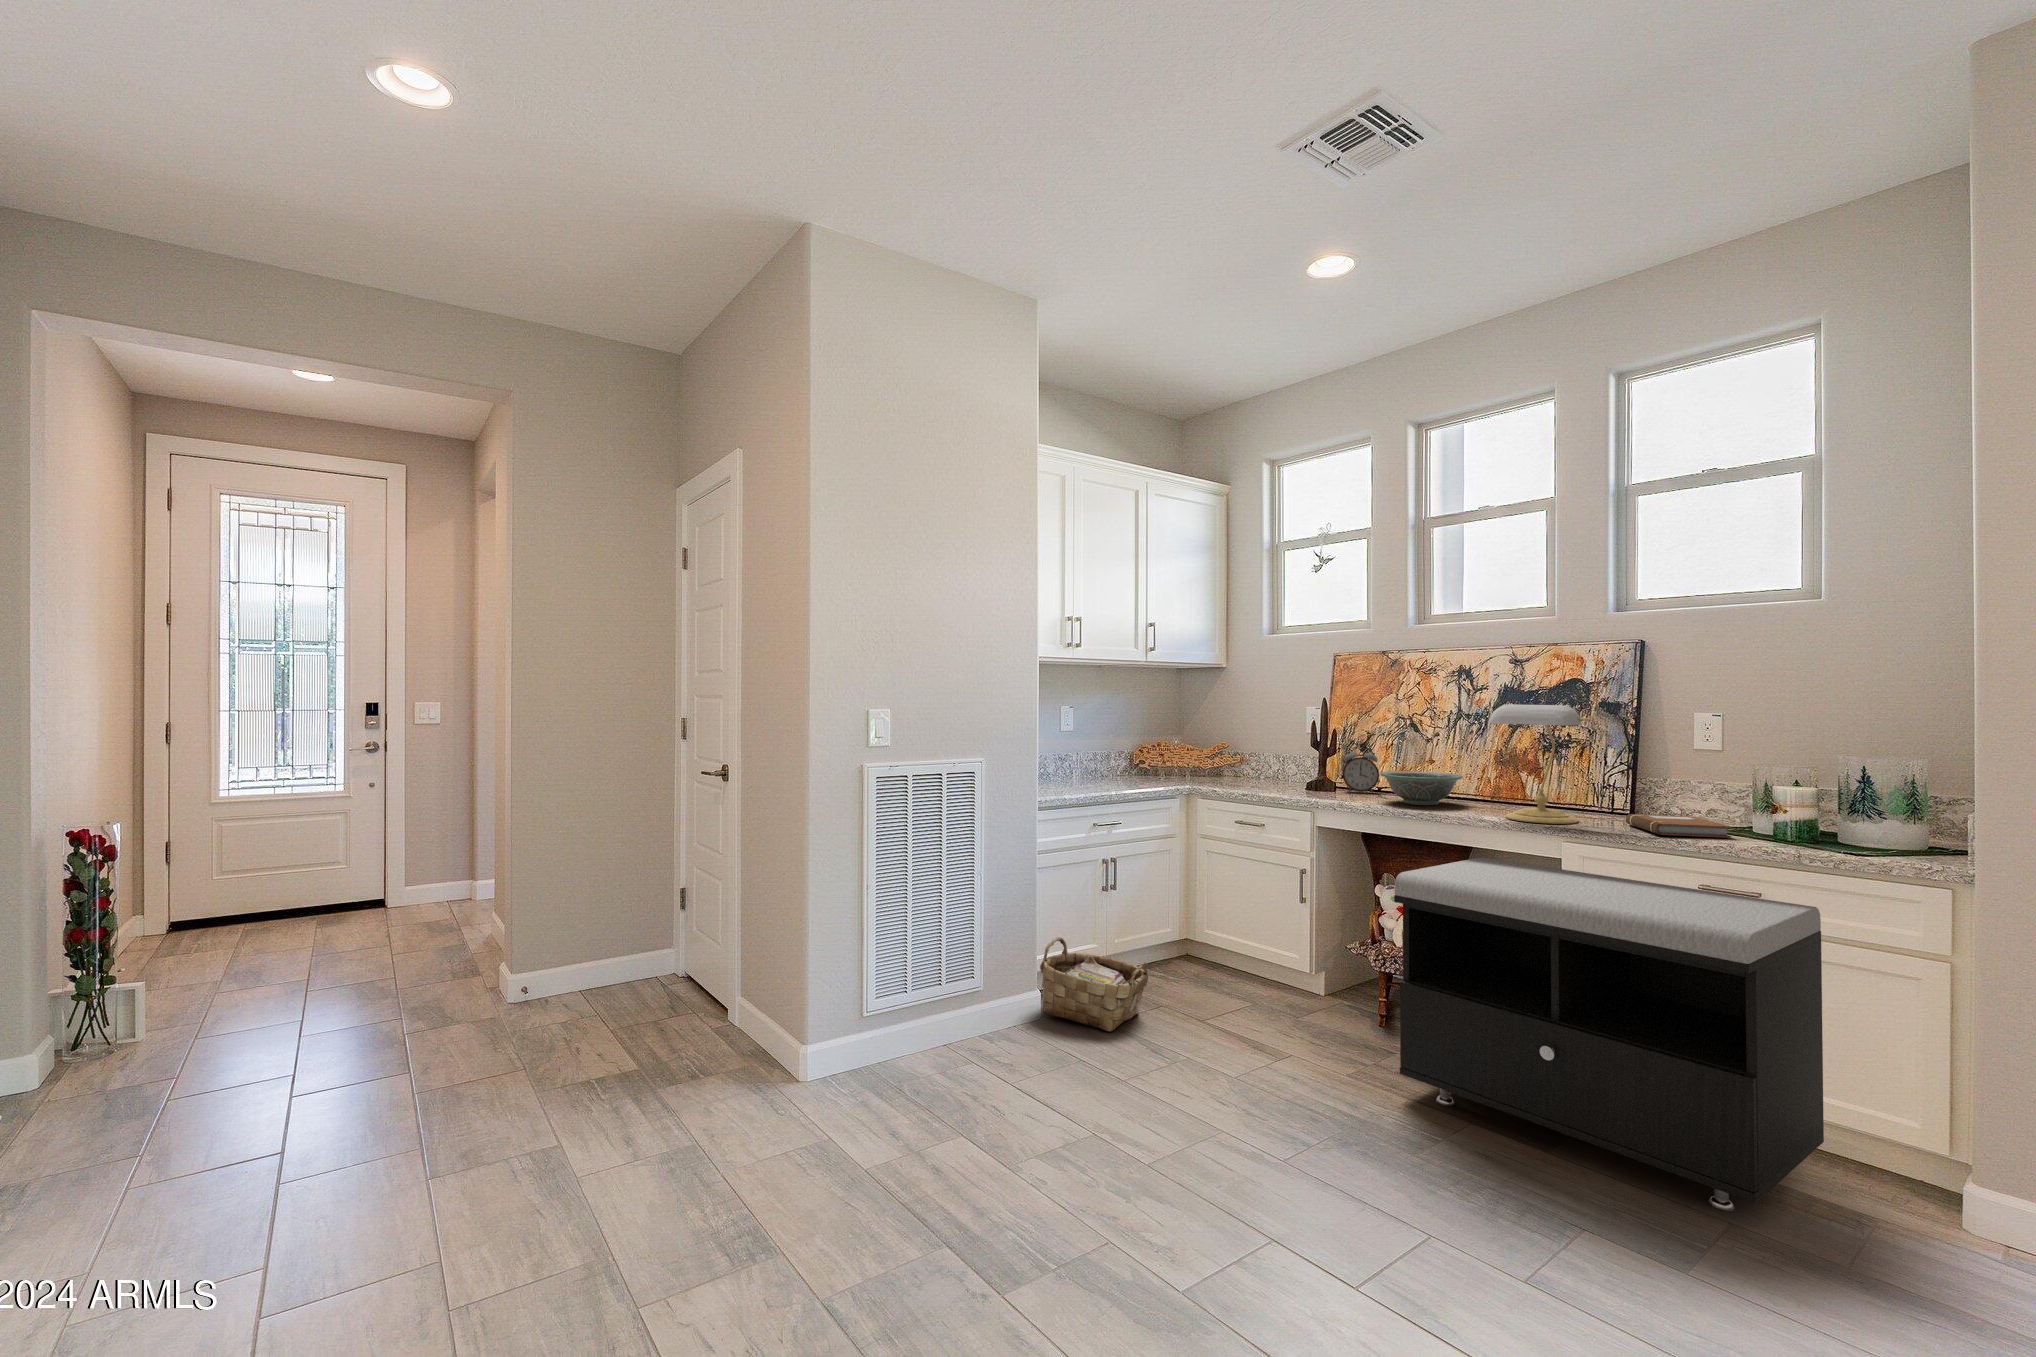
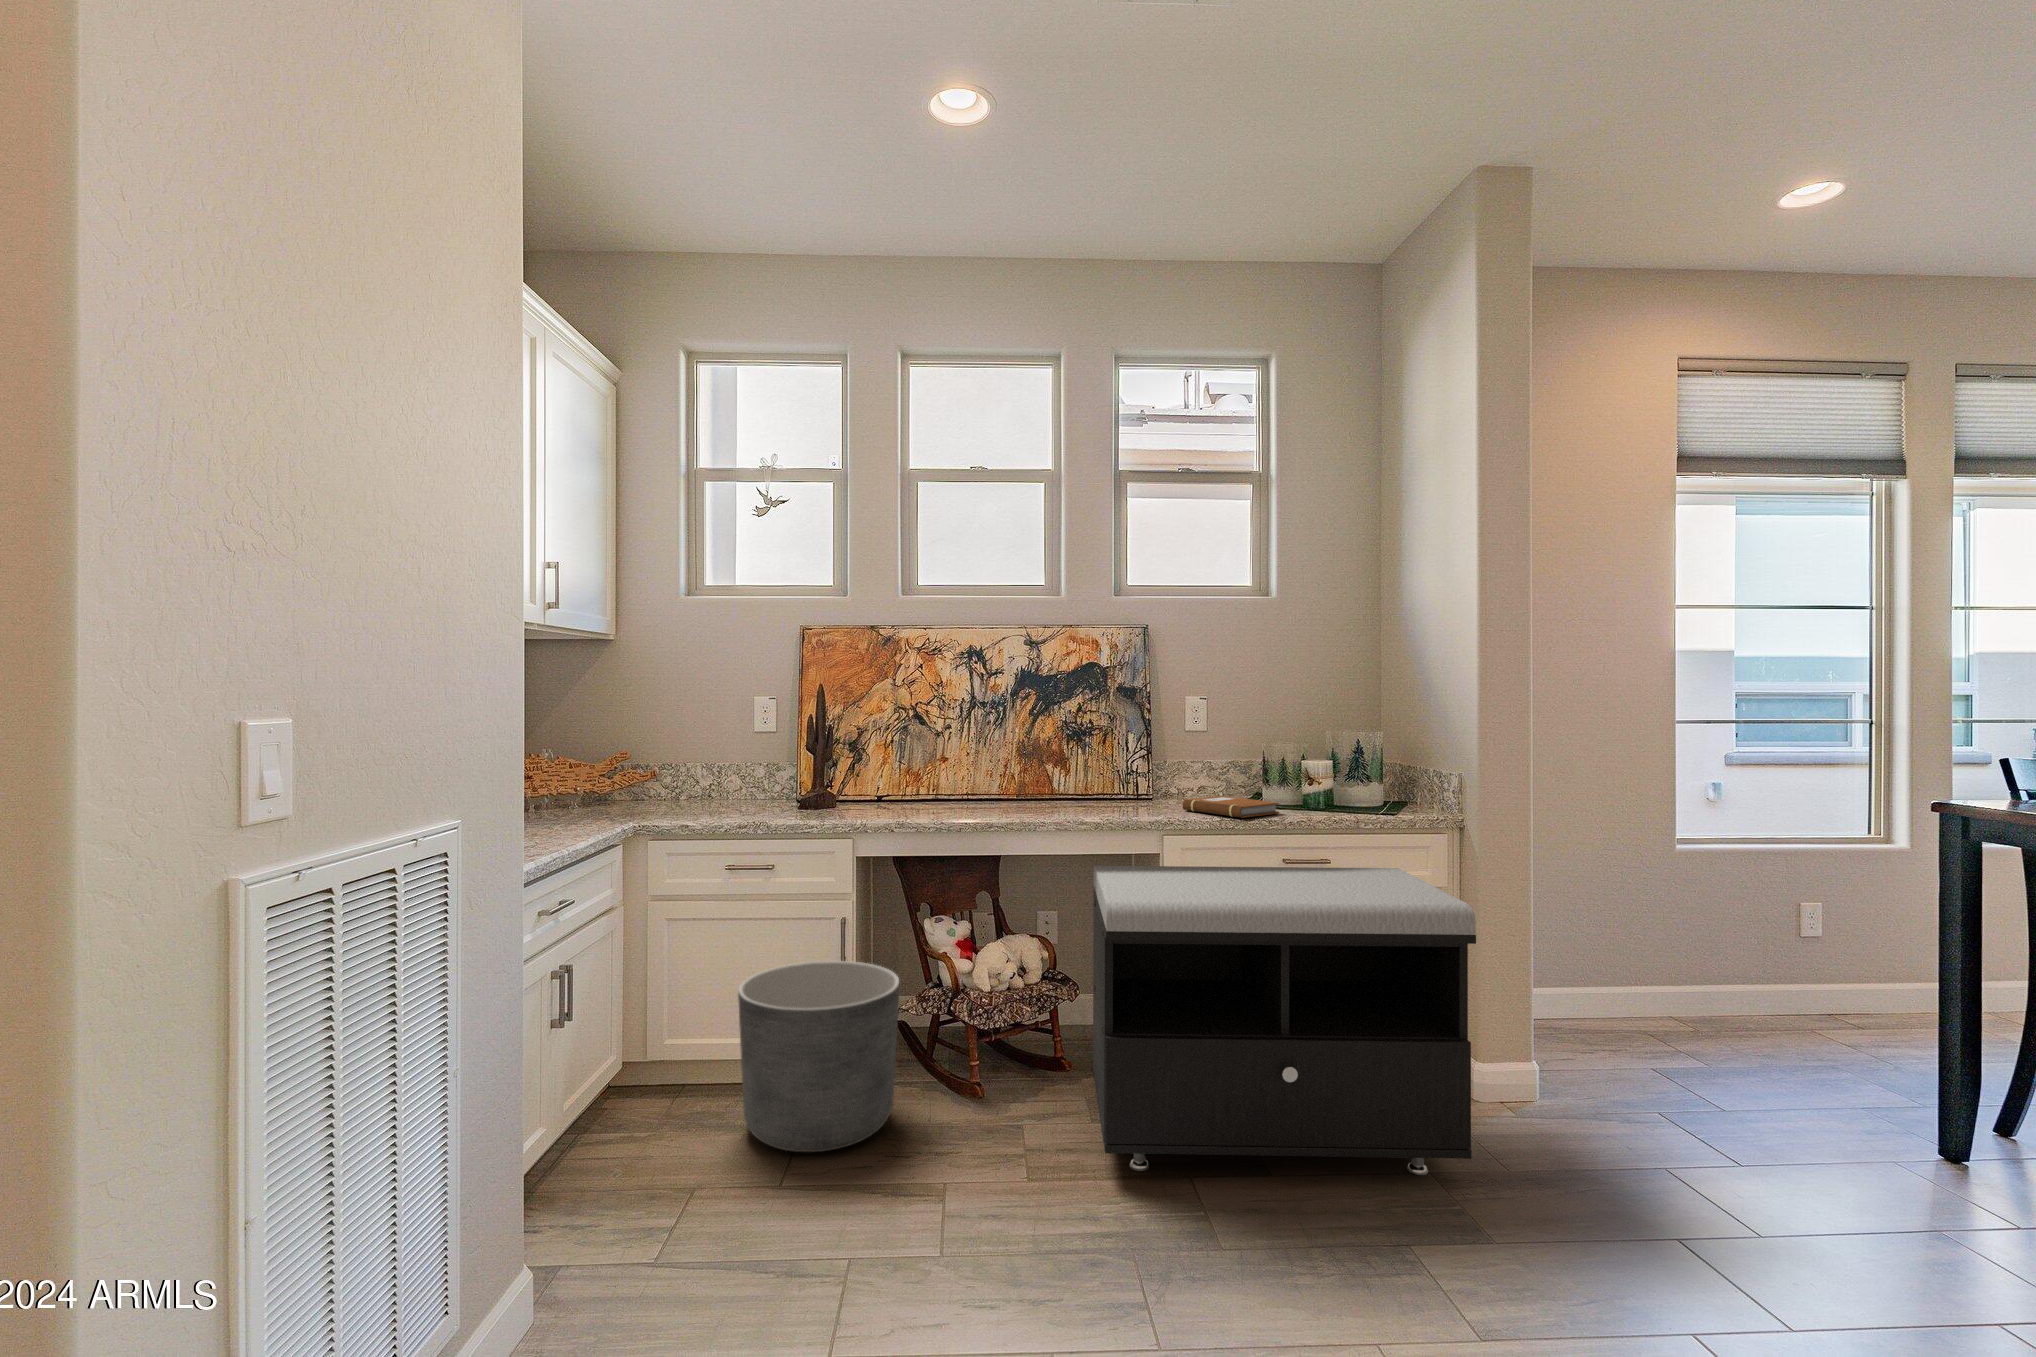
desk lamp: present [1488,705,1591,824] -> none [1068,690,1166,819]
alarm clock: present [1343,746,1379,793] -> none [843,745,887,804]
decorative bowl: present [1380,771,1463,805] -> none [921,771,1012,812]
planter: none [1204,897,1319,1023] -> present [738,961,900,1152]
woven basket: present [1040,937,1148,1032] -> none [513,1118,714,1285]

